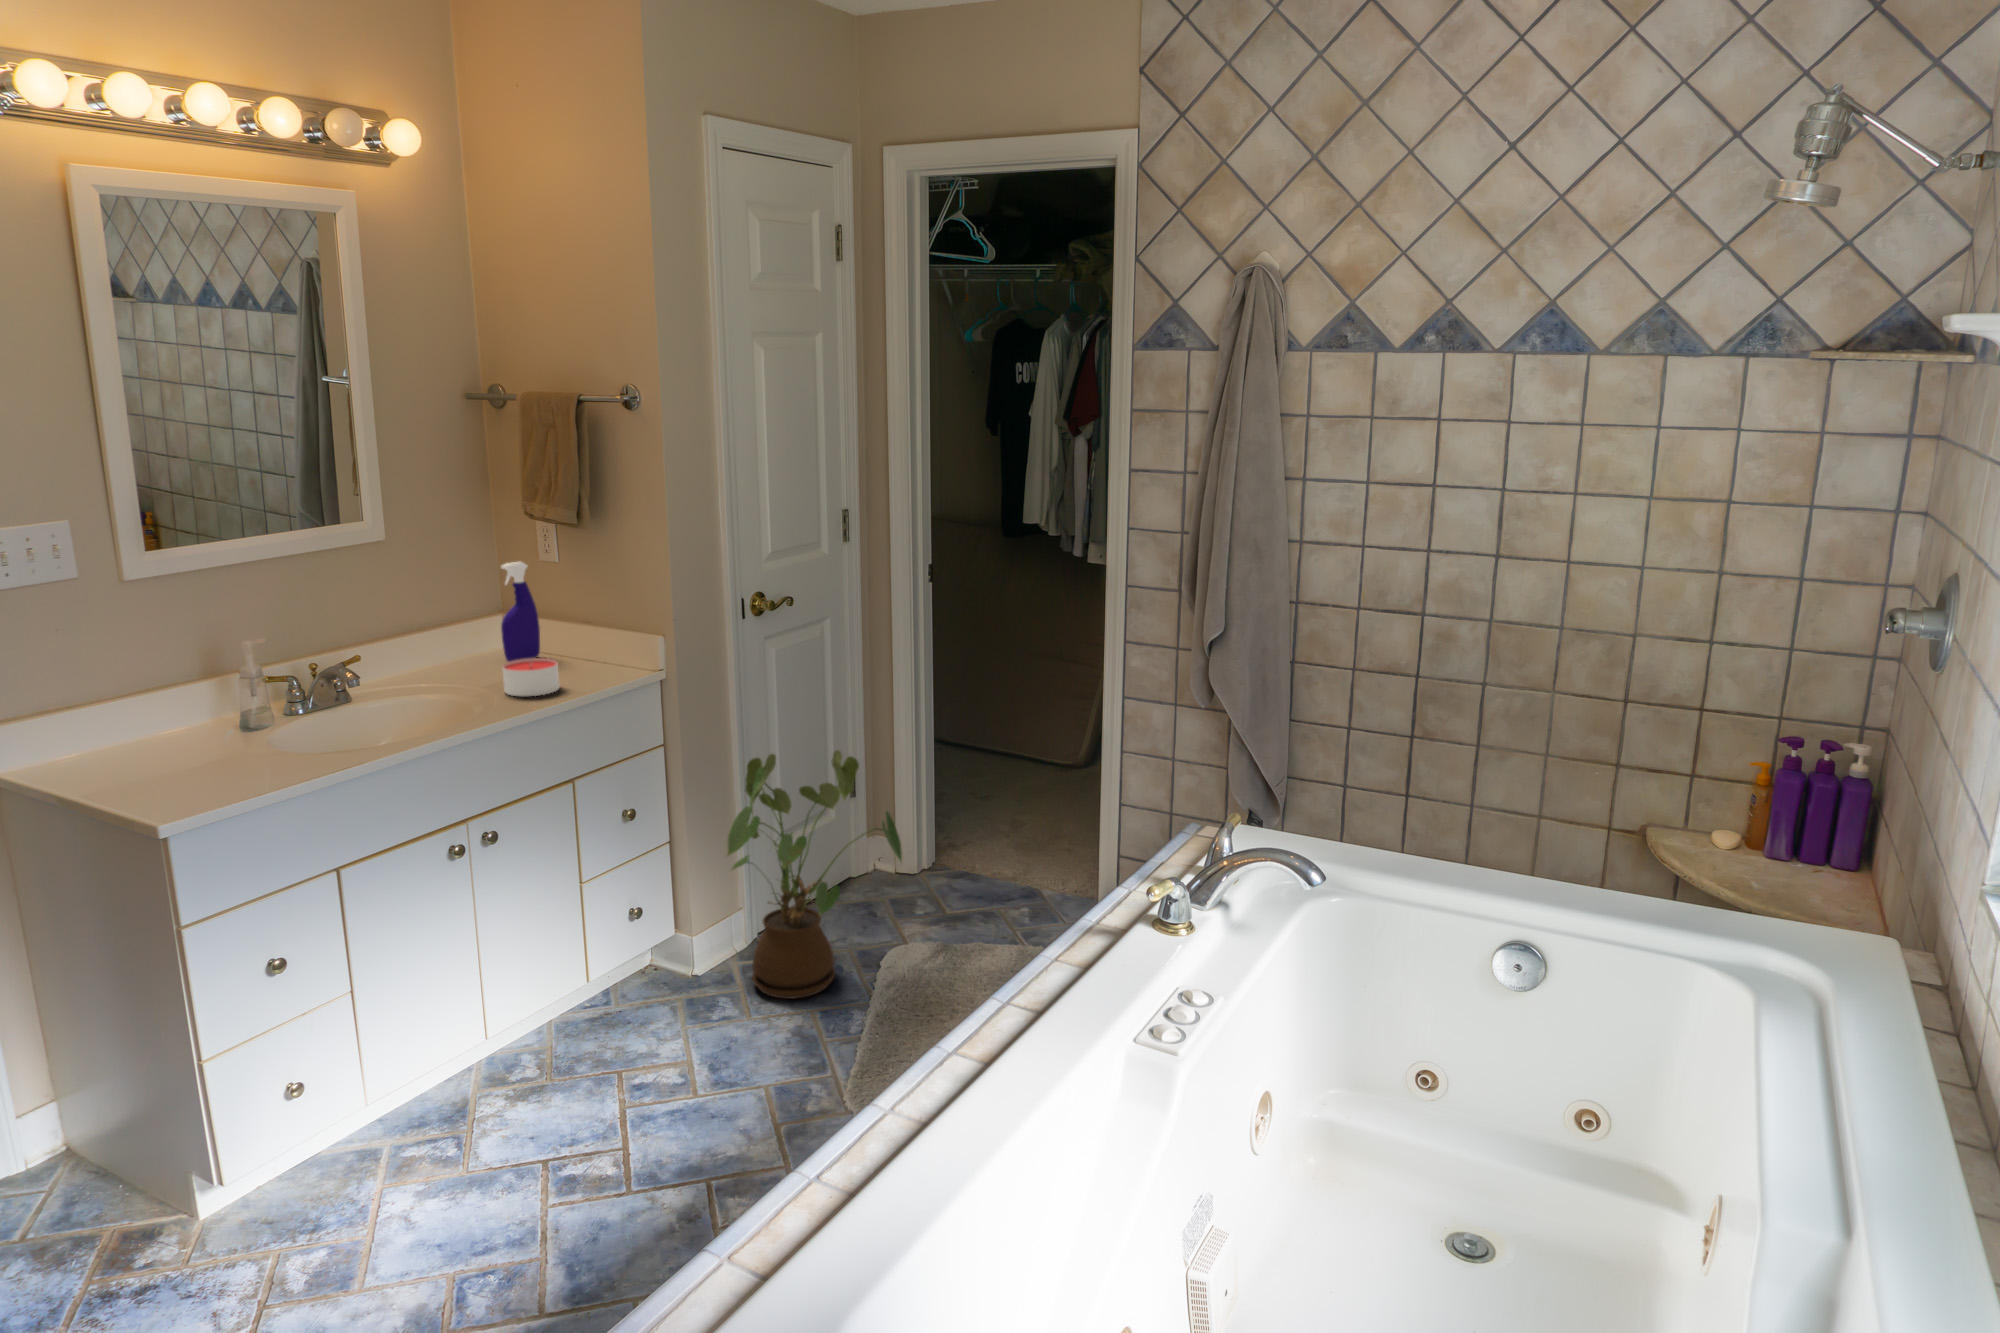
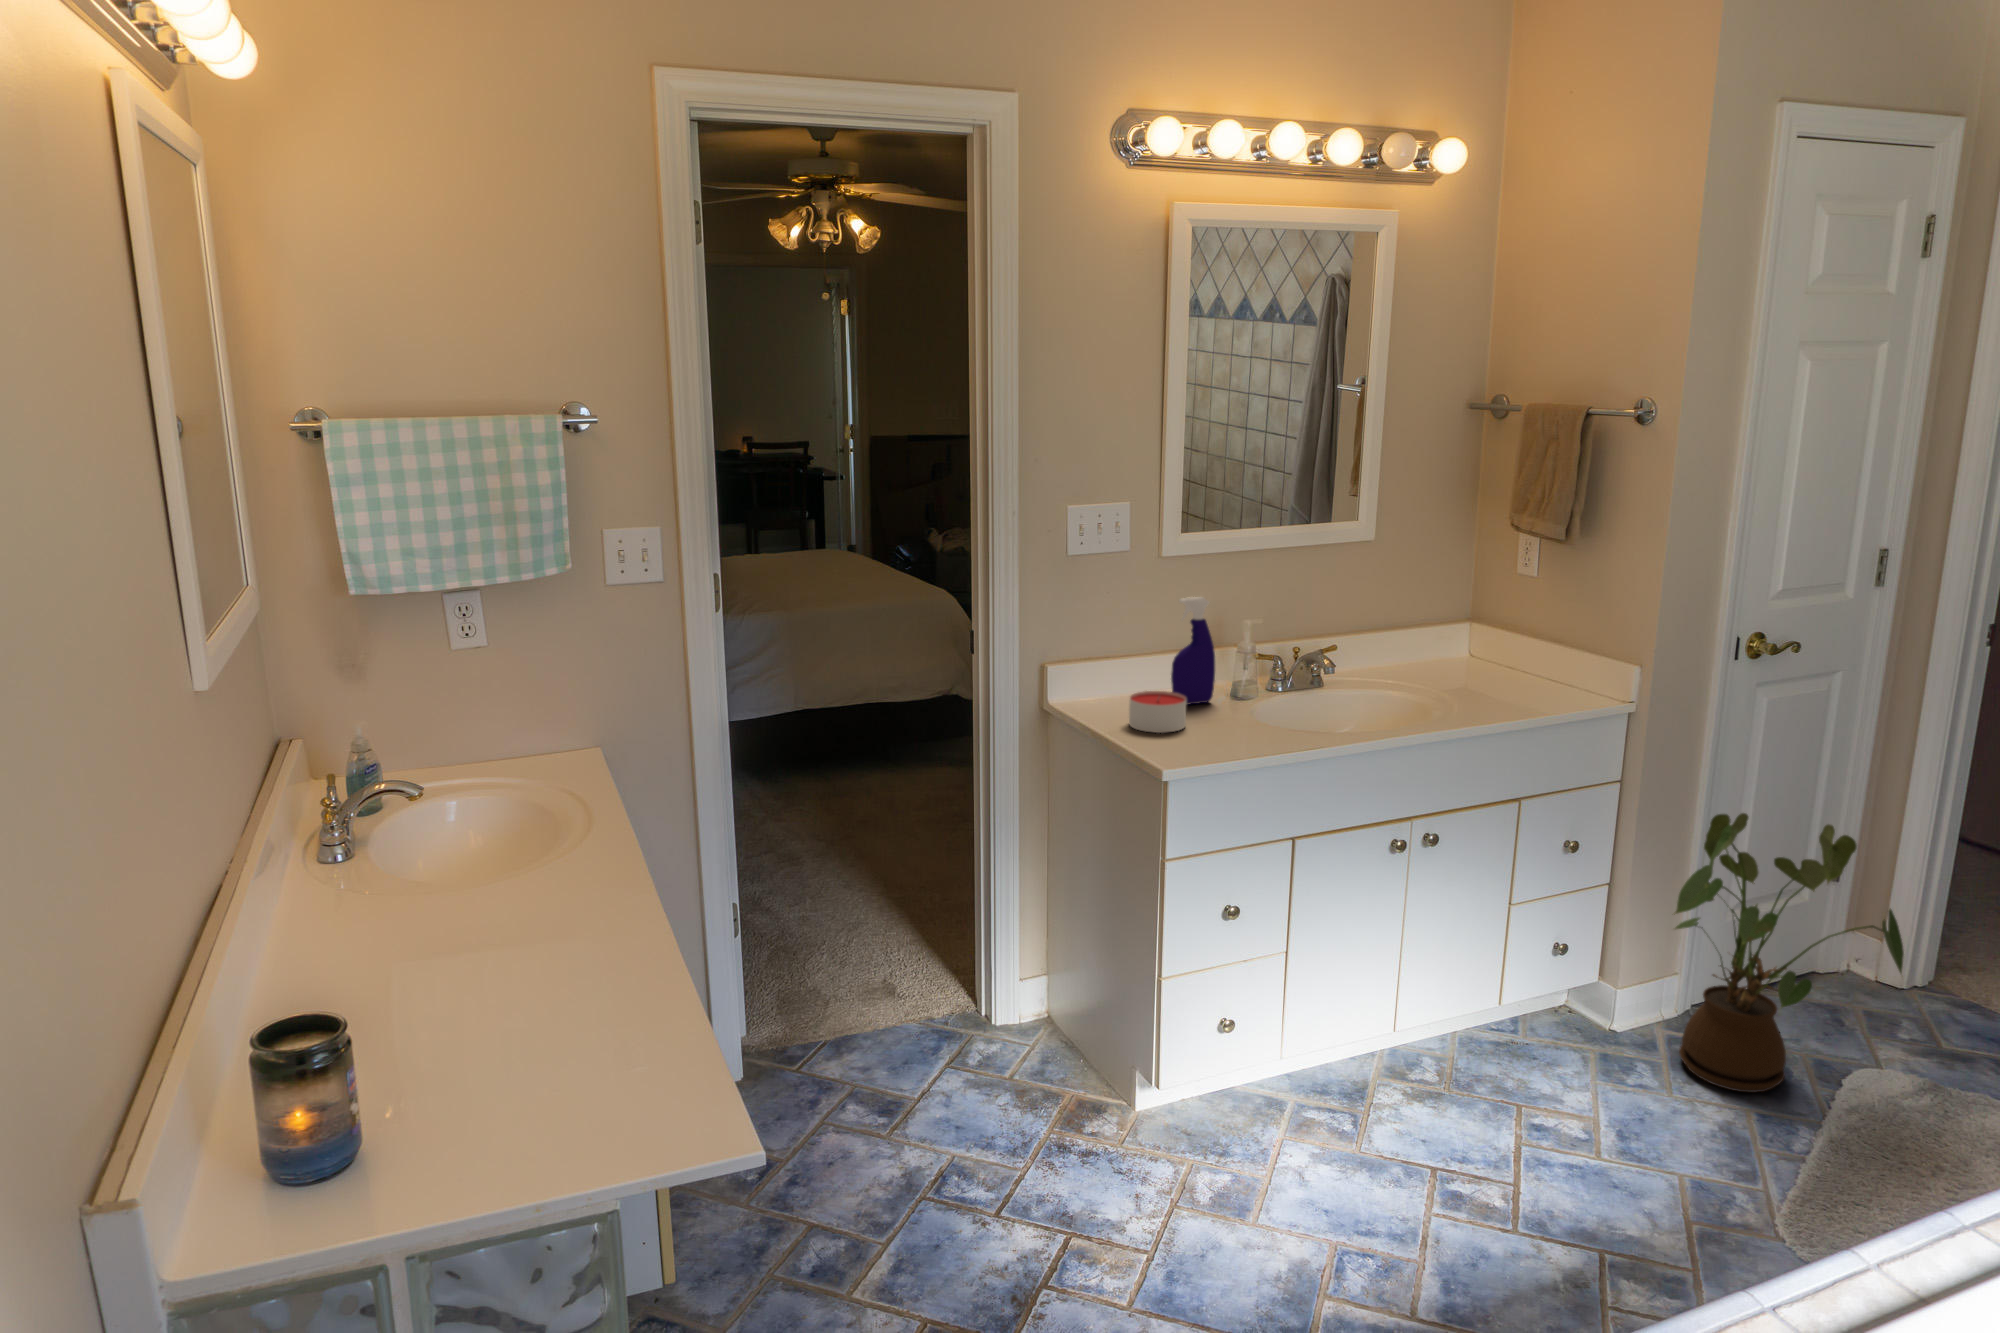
spray bottle: present [501,562,540,662] -> present [1171,597,1215,705]
candle: present [502,658,560,696] -> present [1129,691,1186,733]

